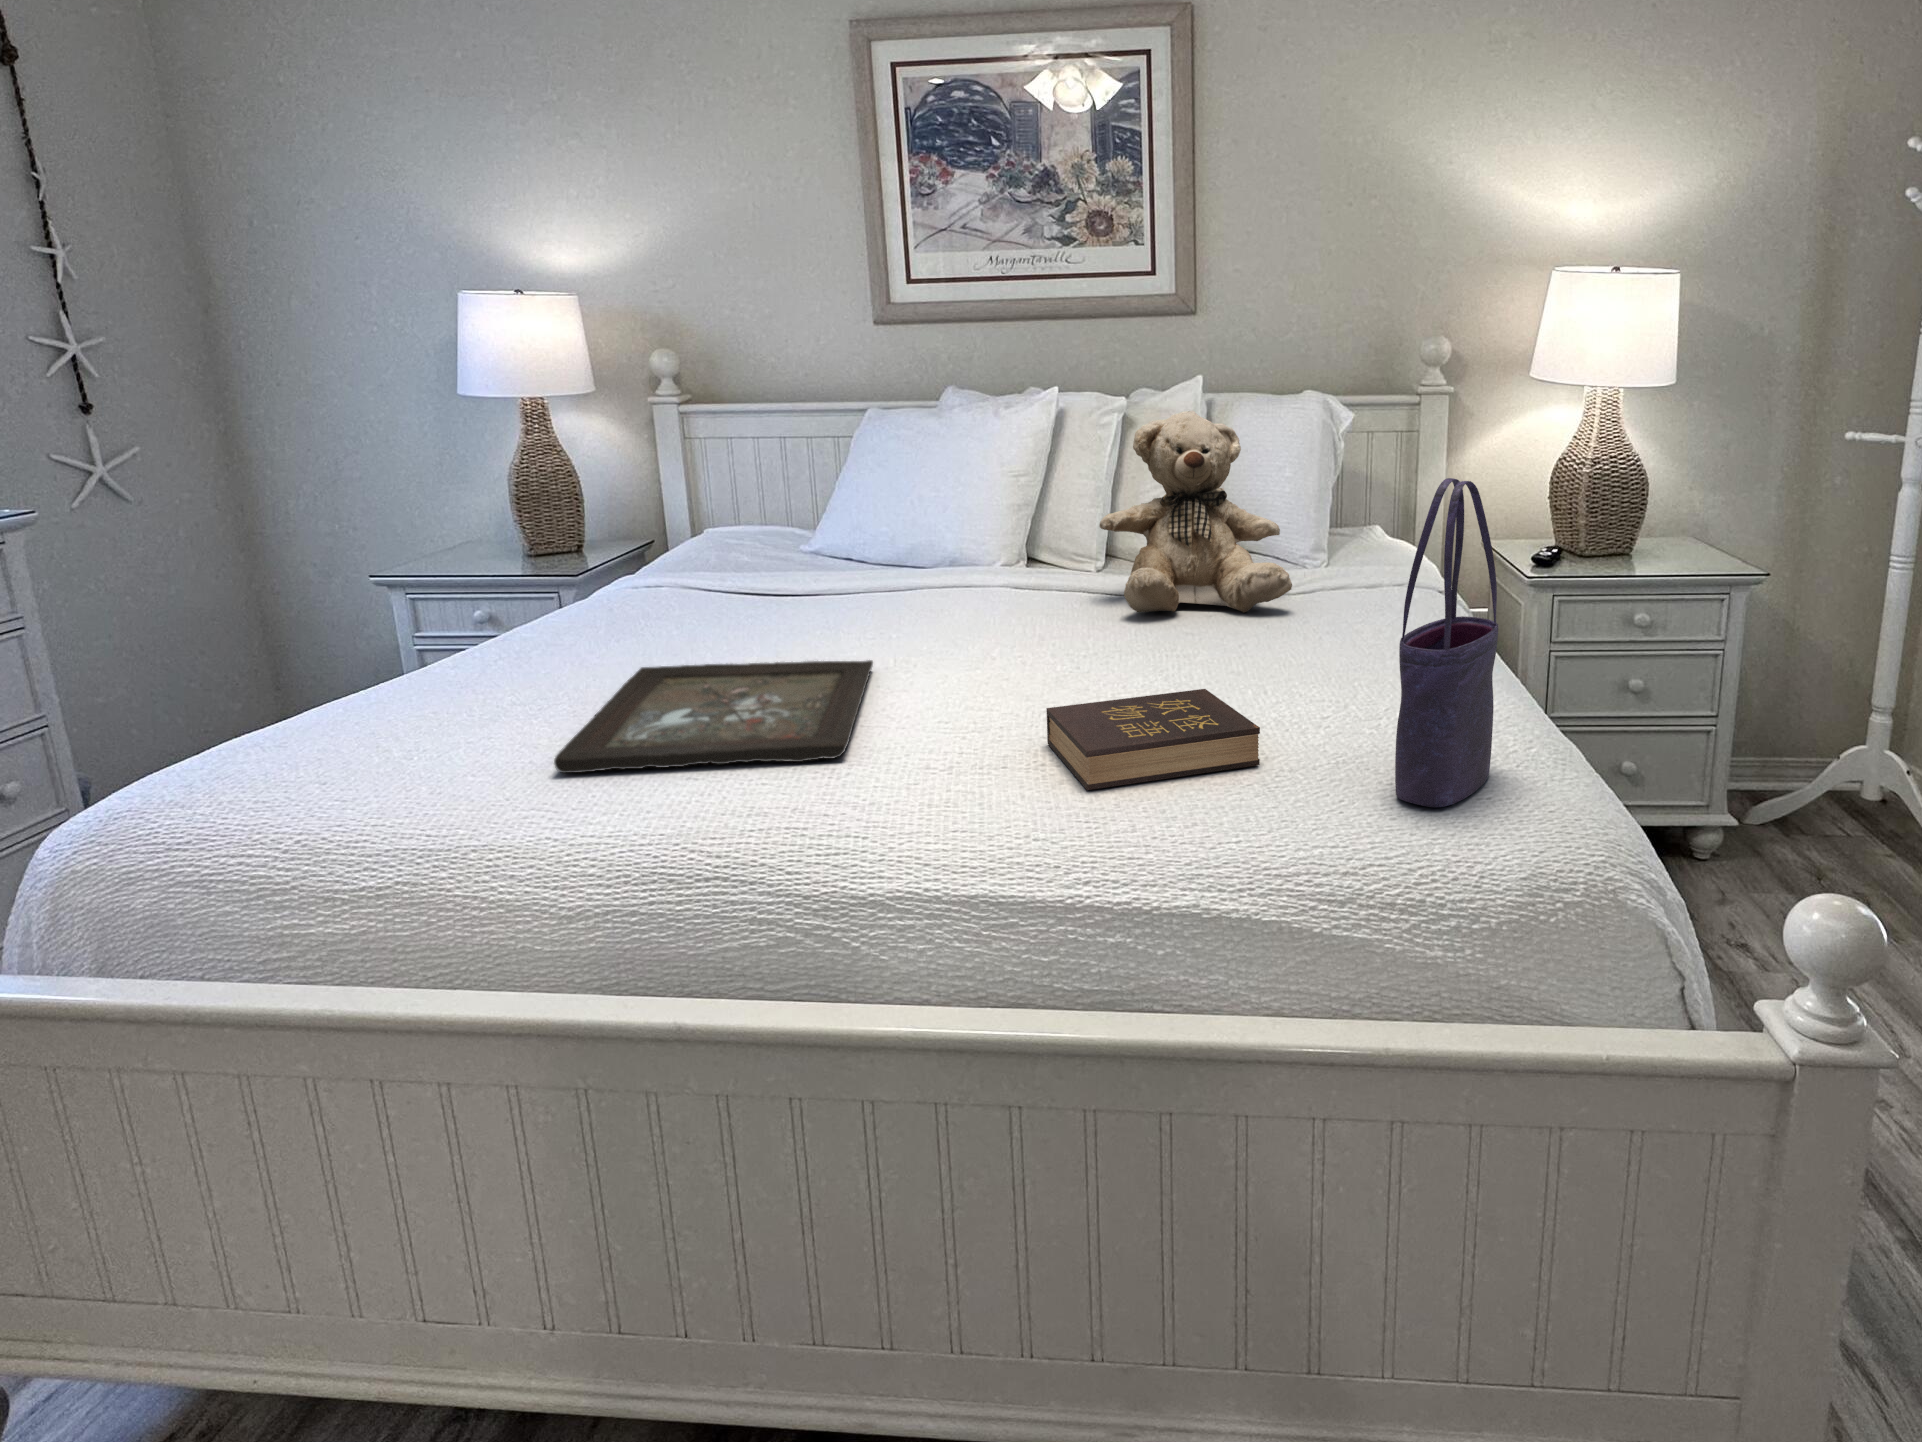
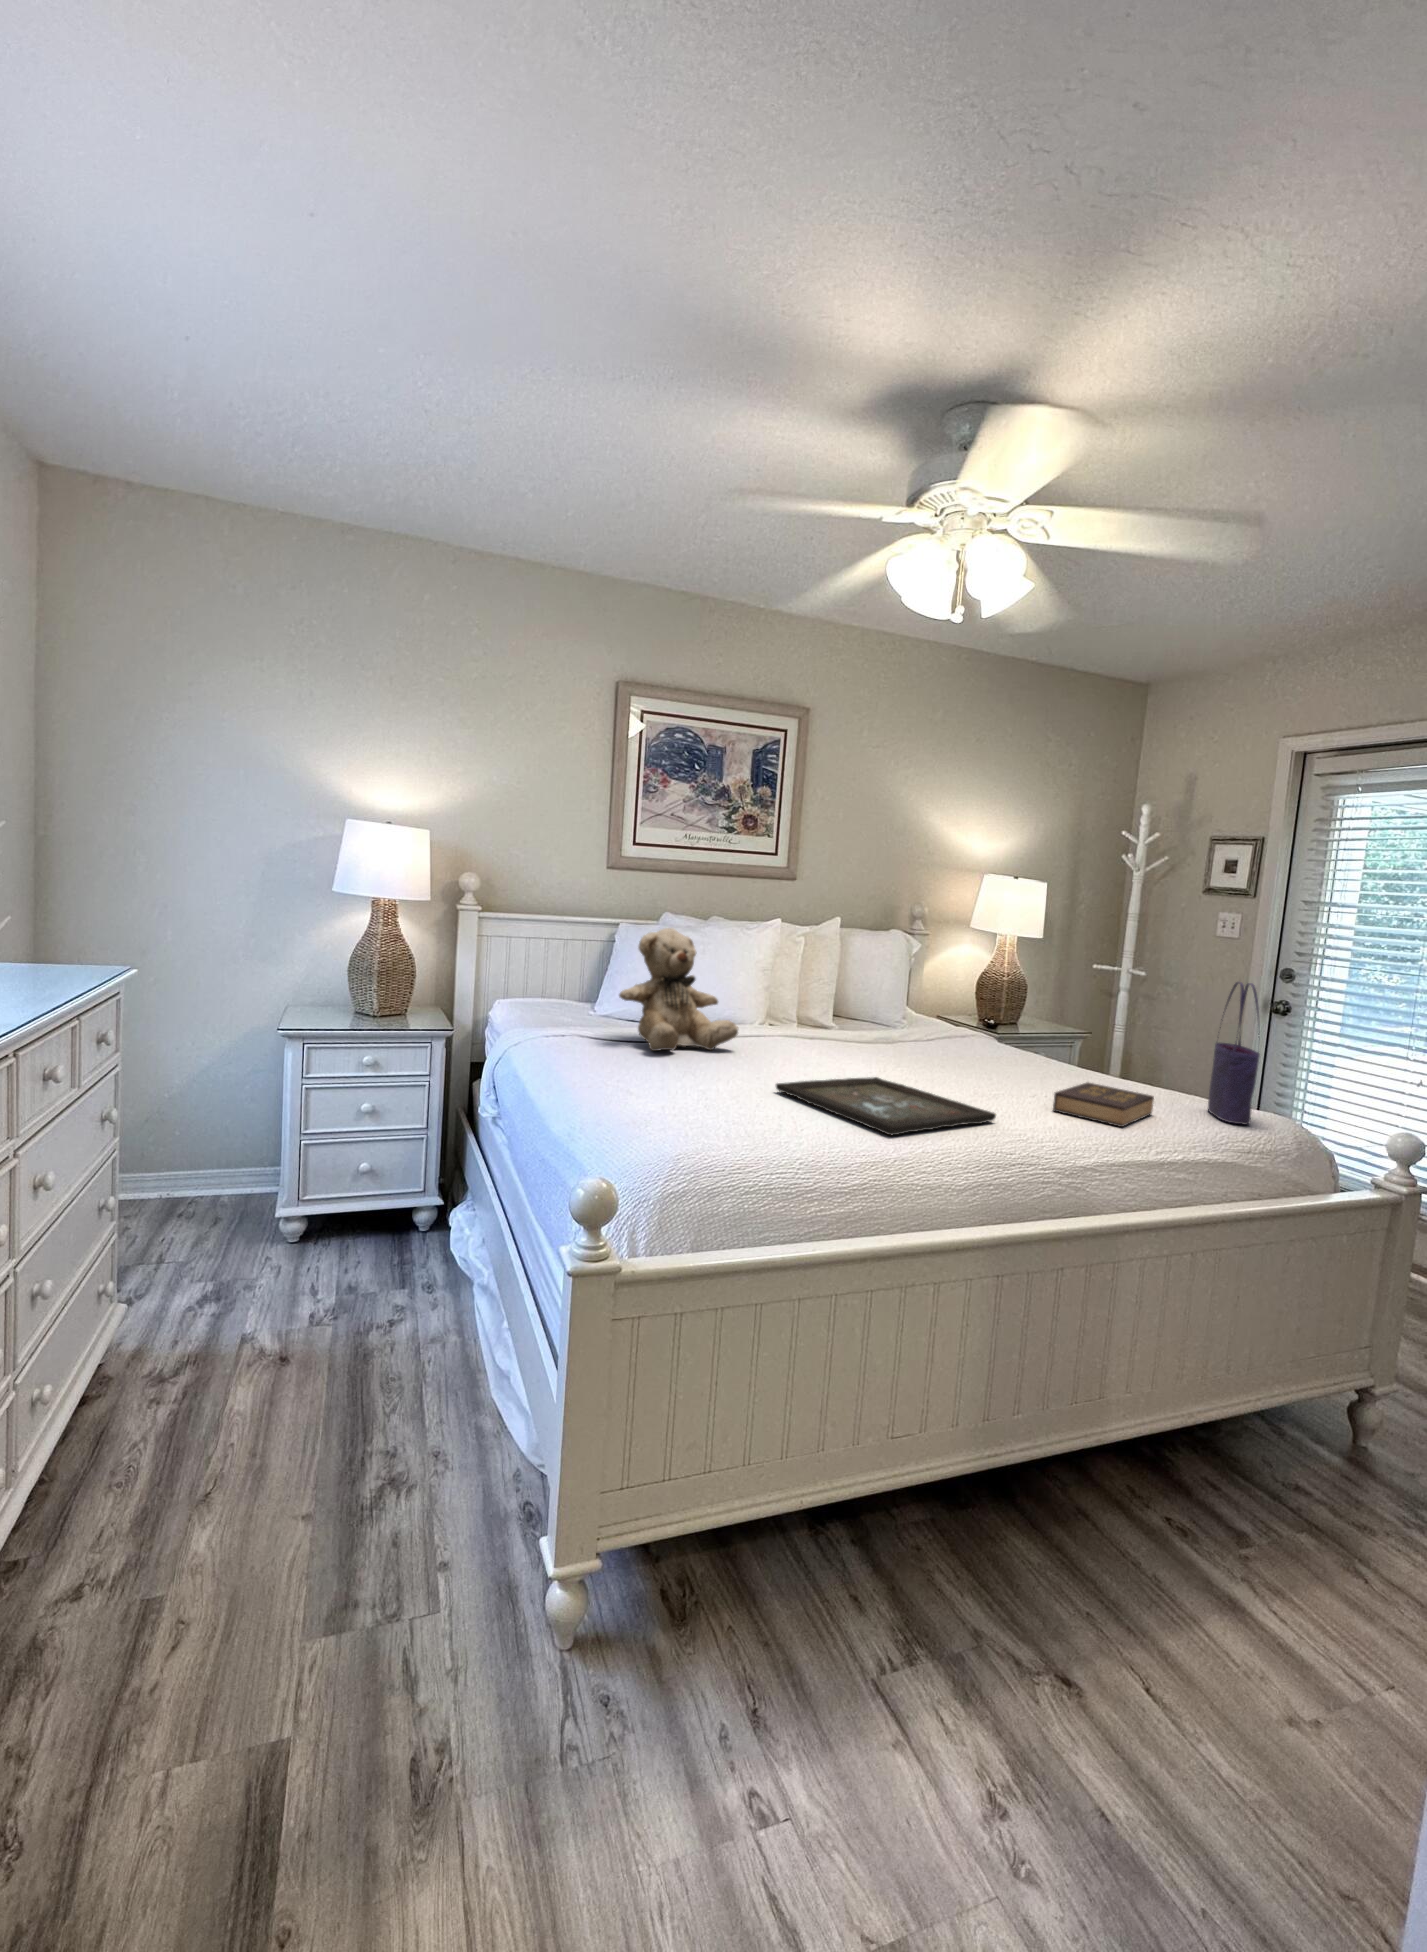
teddy bear: present [1100,411,1292,613] -> present [619,928,738,1051]

